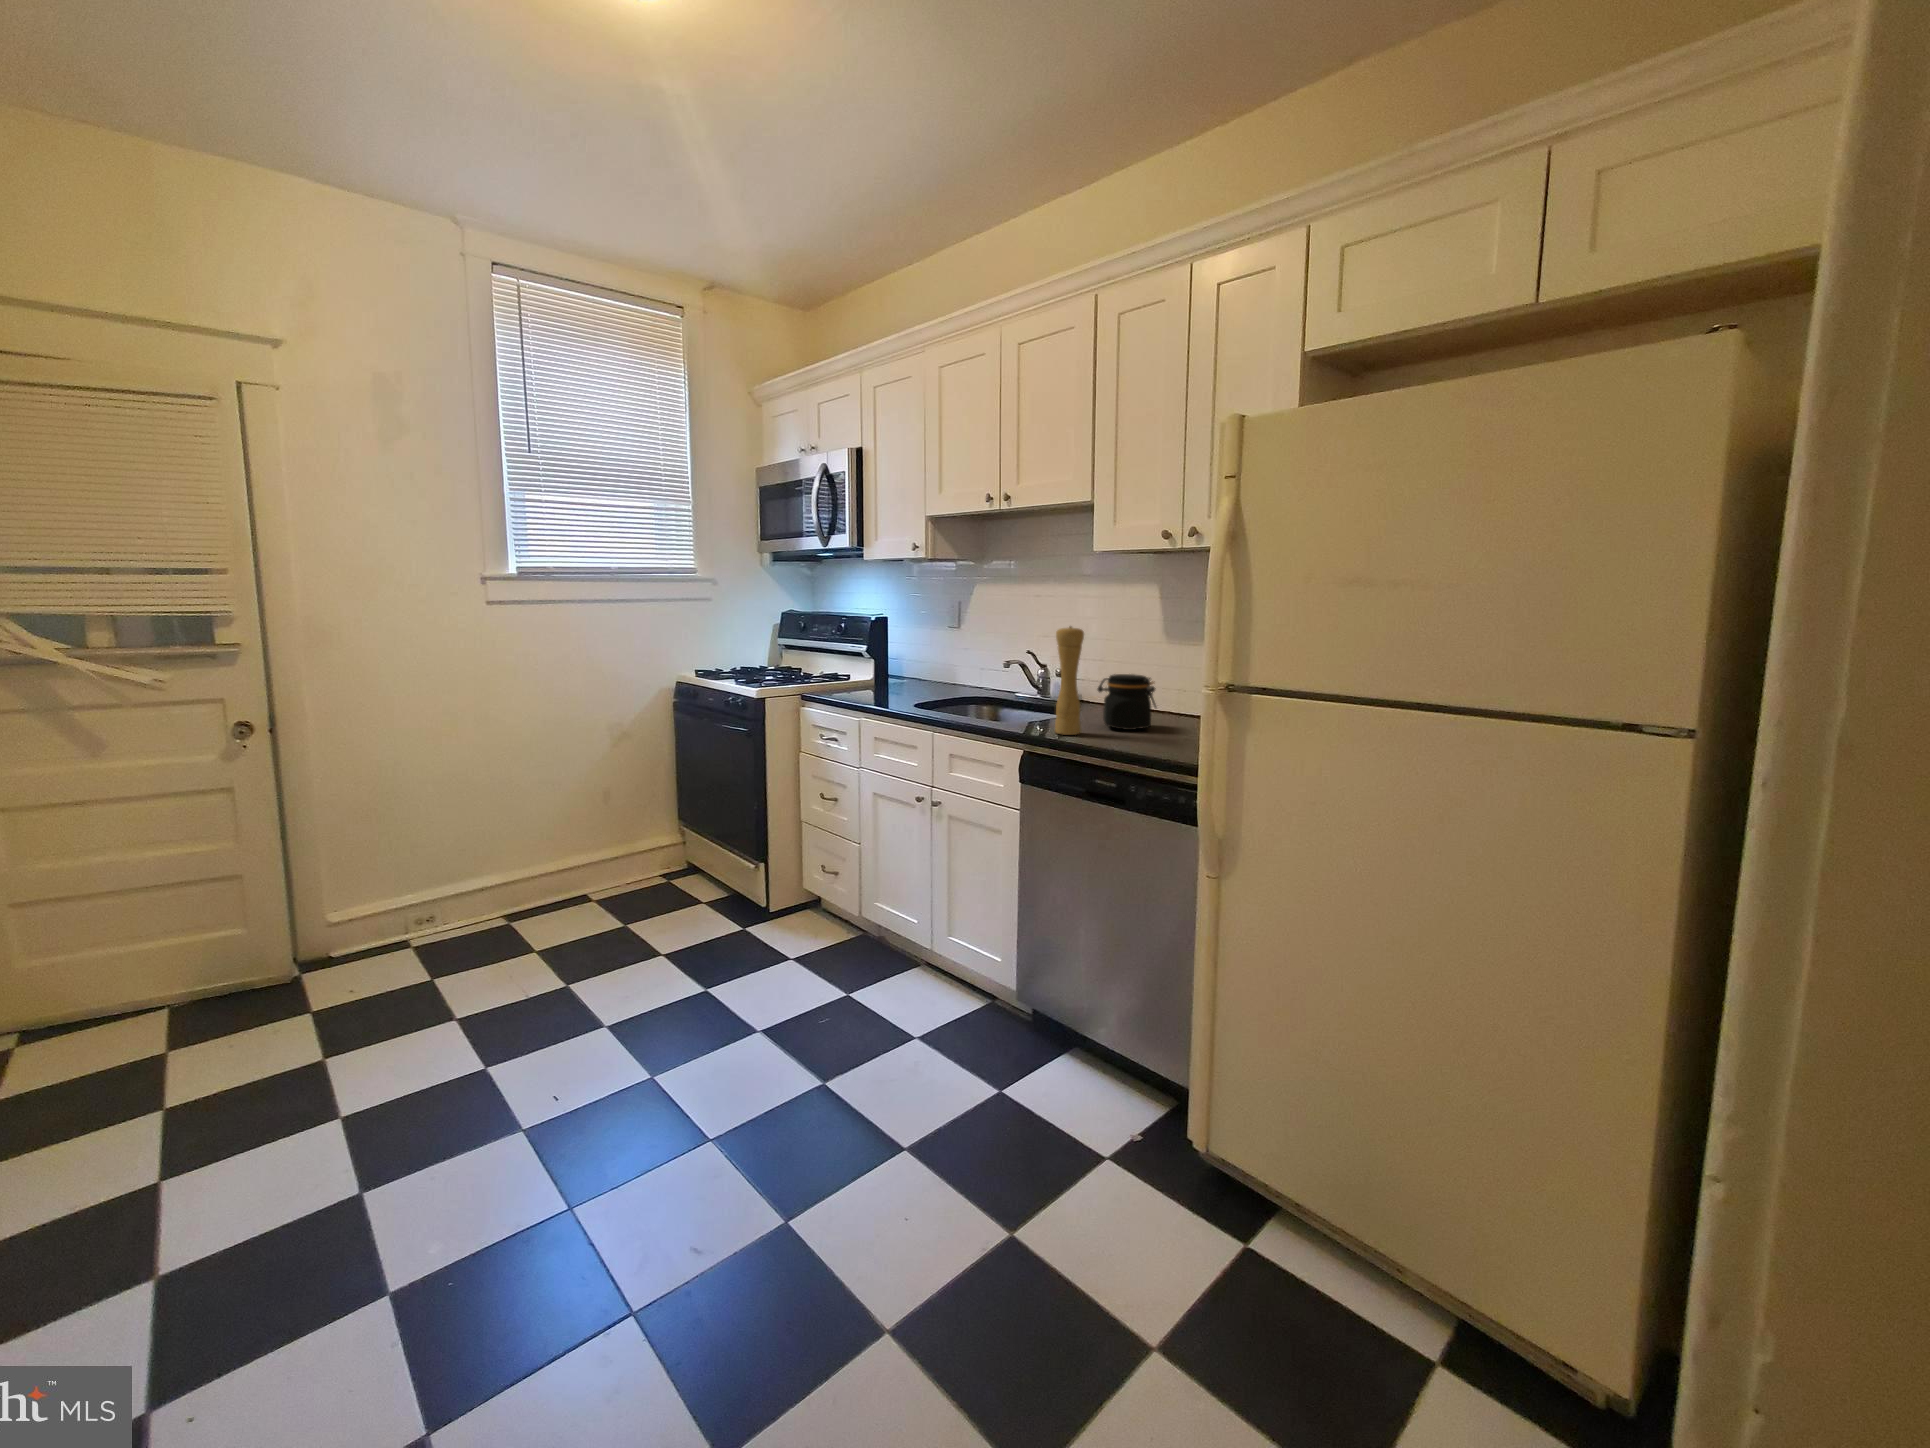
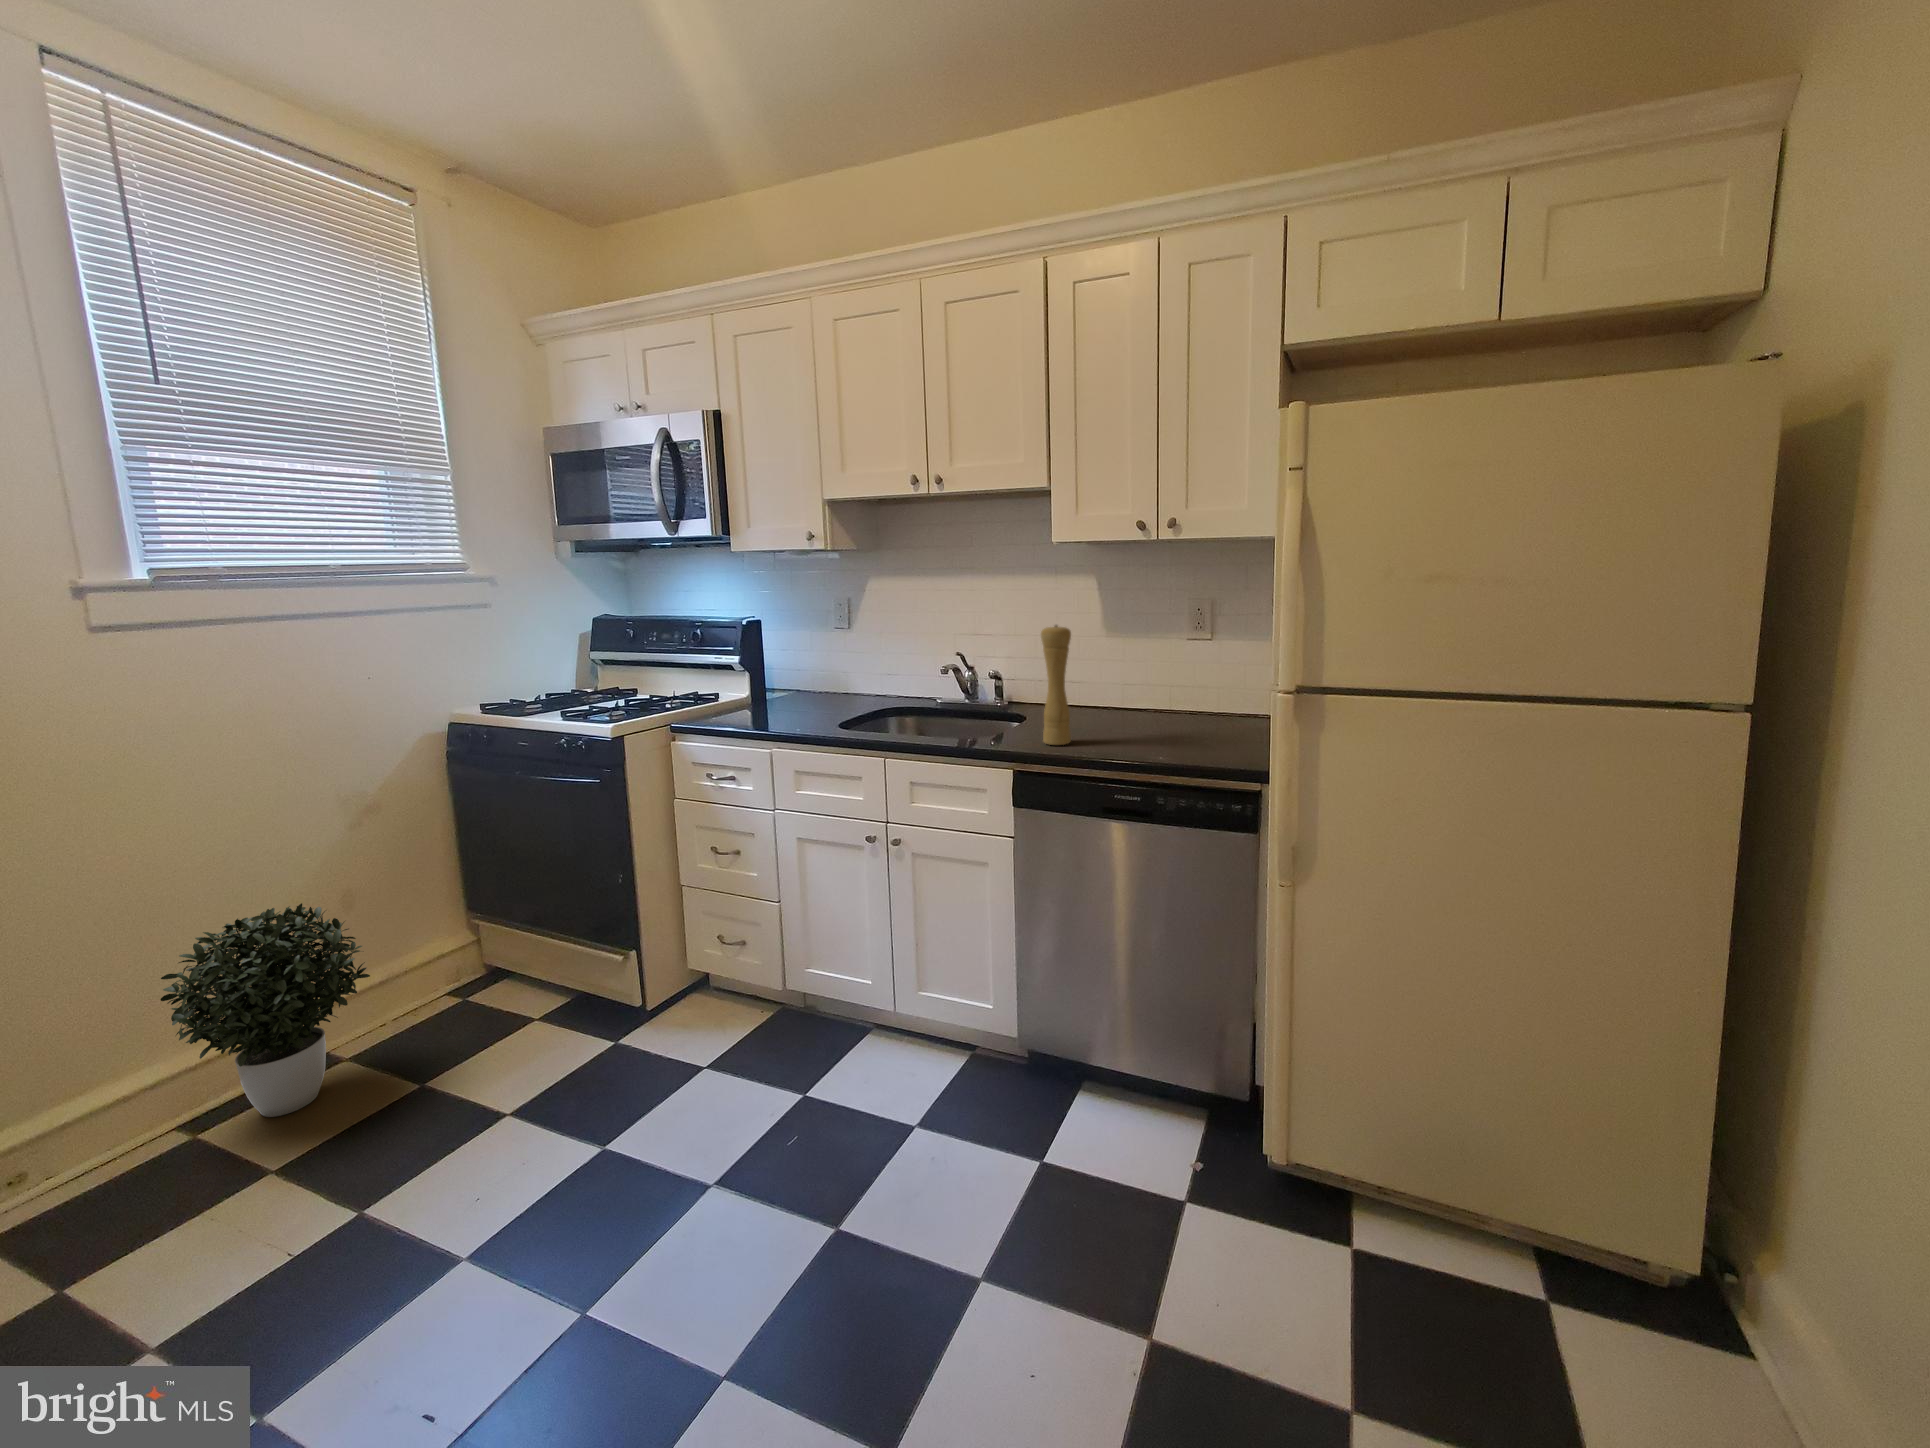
jar: present [1098,674,1156,730] -> none [1071,672,1131,731]
potted plant: none [505,788,608,921] -> present [160,903,370,1117]

